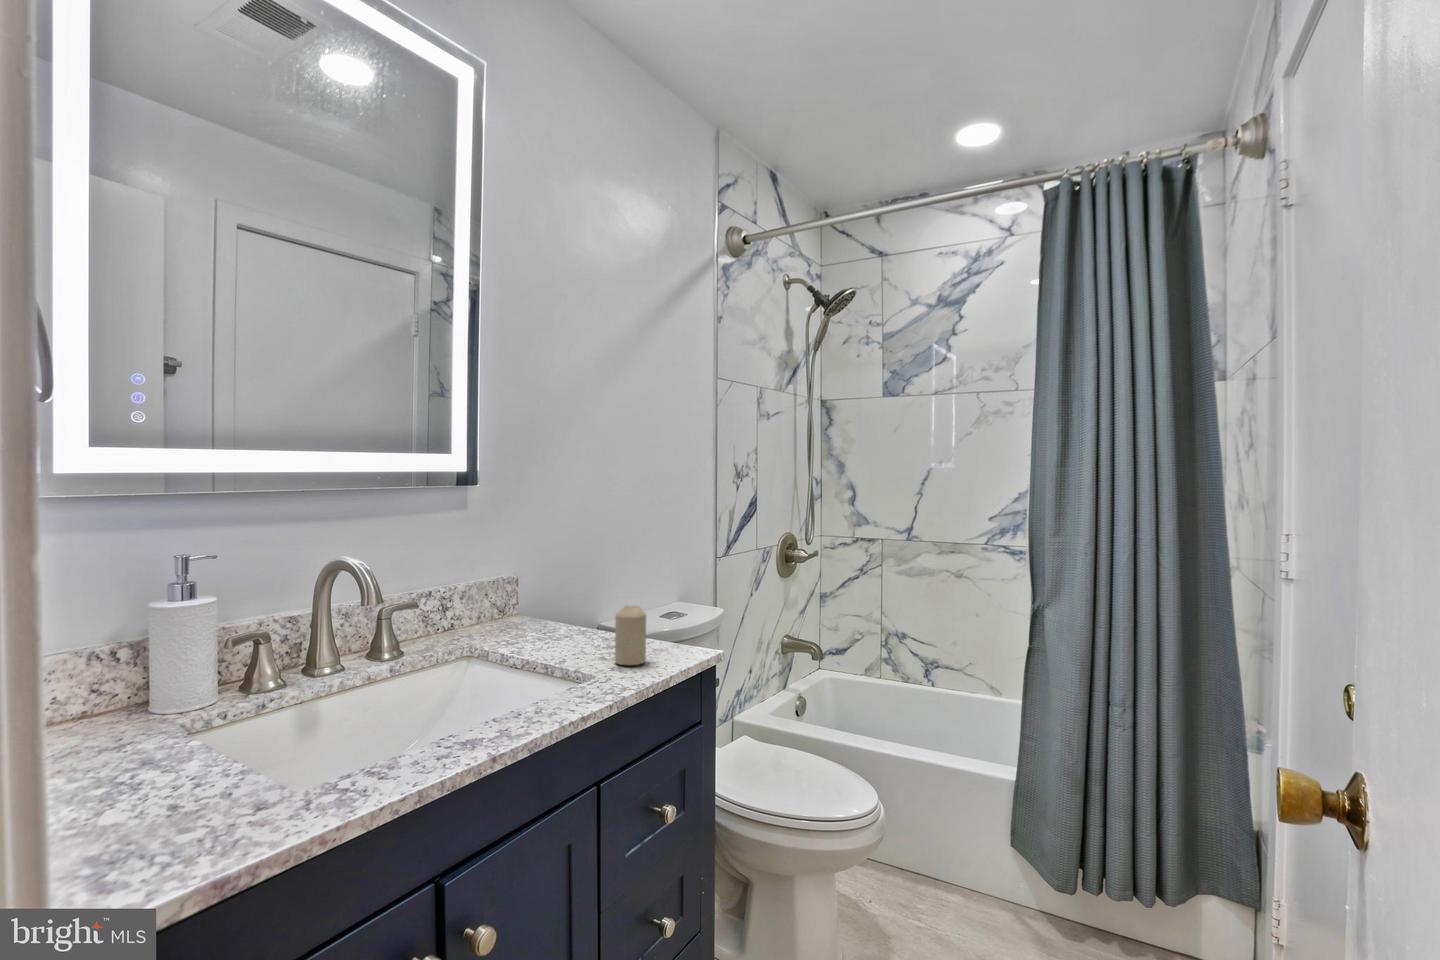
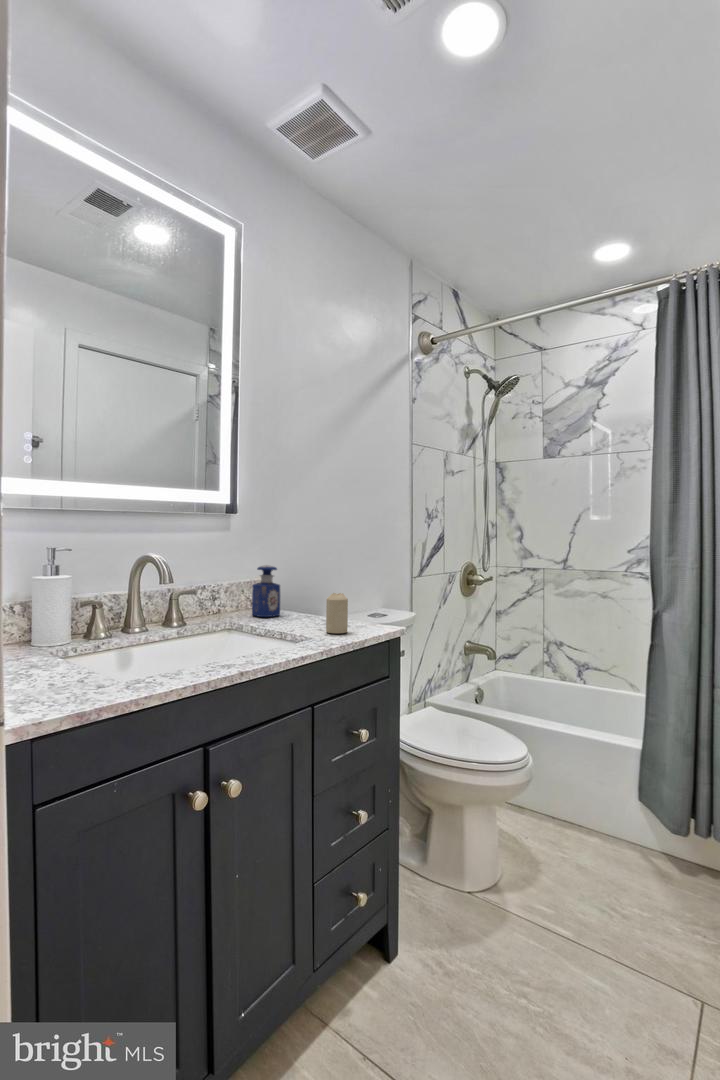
perfume bottle: none [503,558,545,634] -> present [252,565,280,617]

